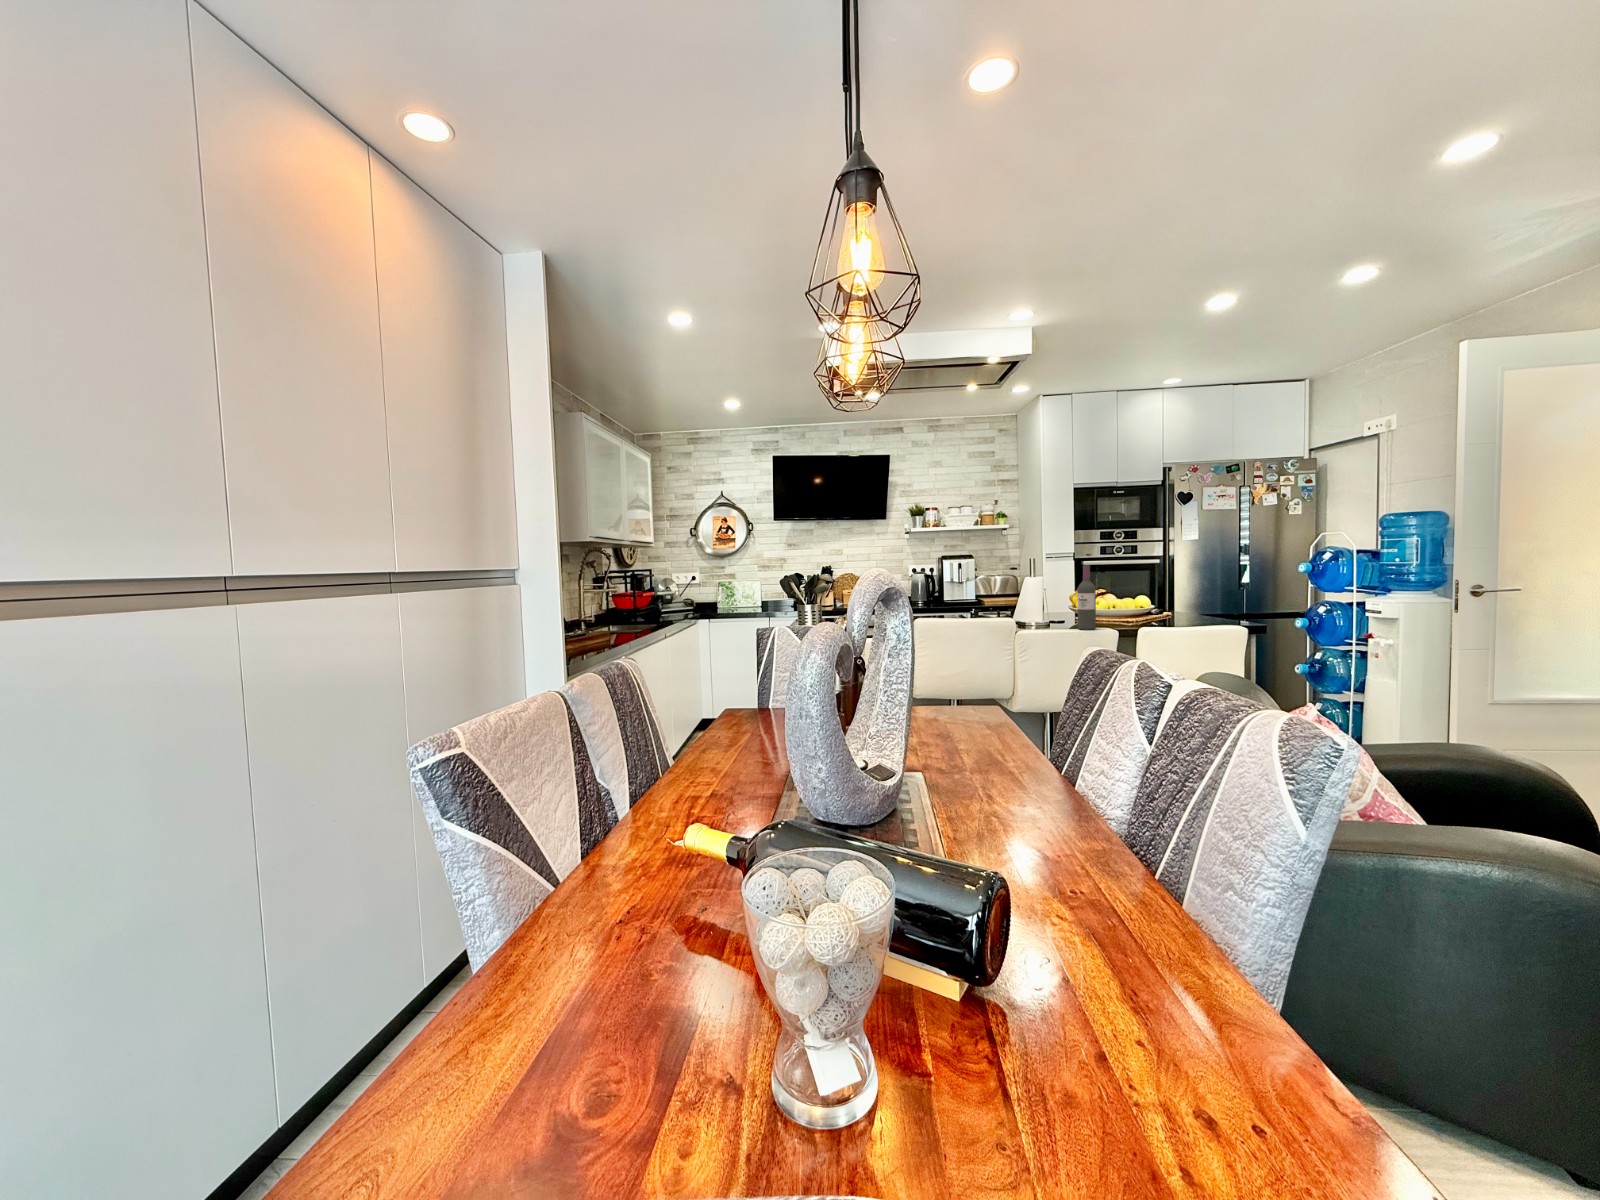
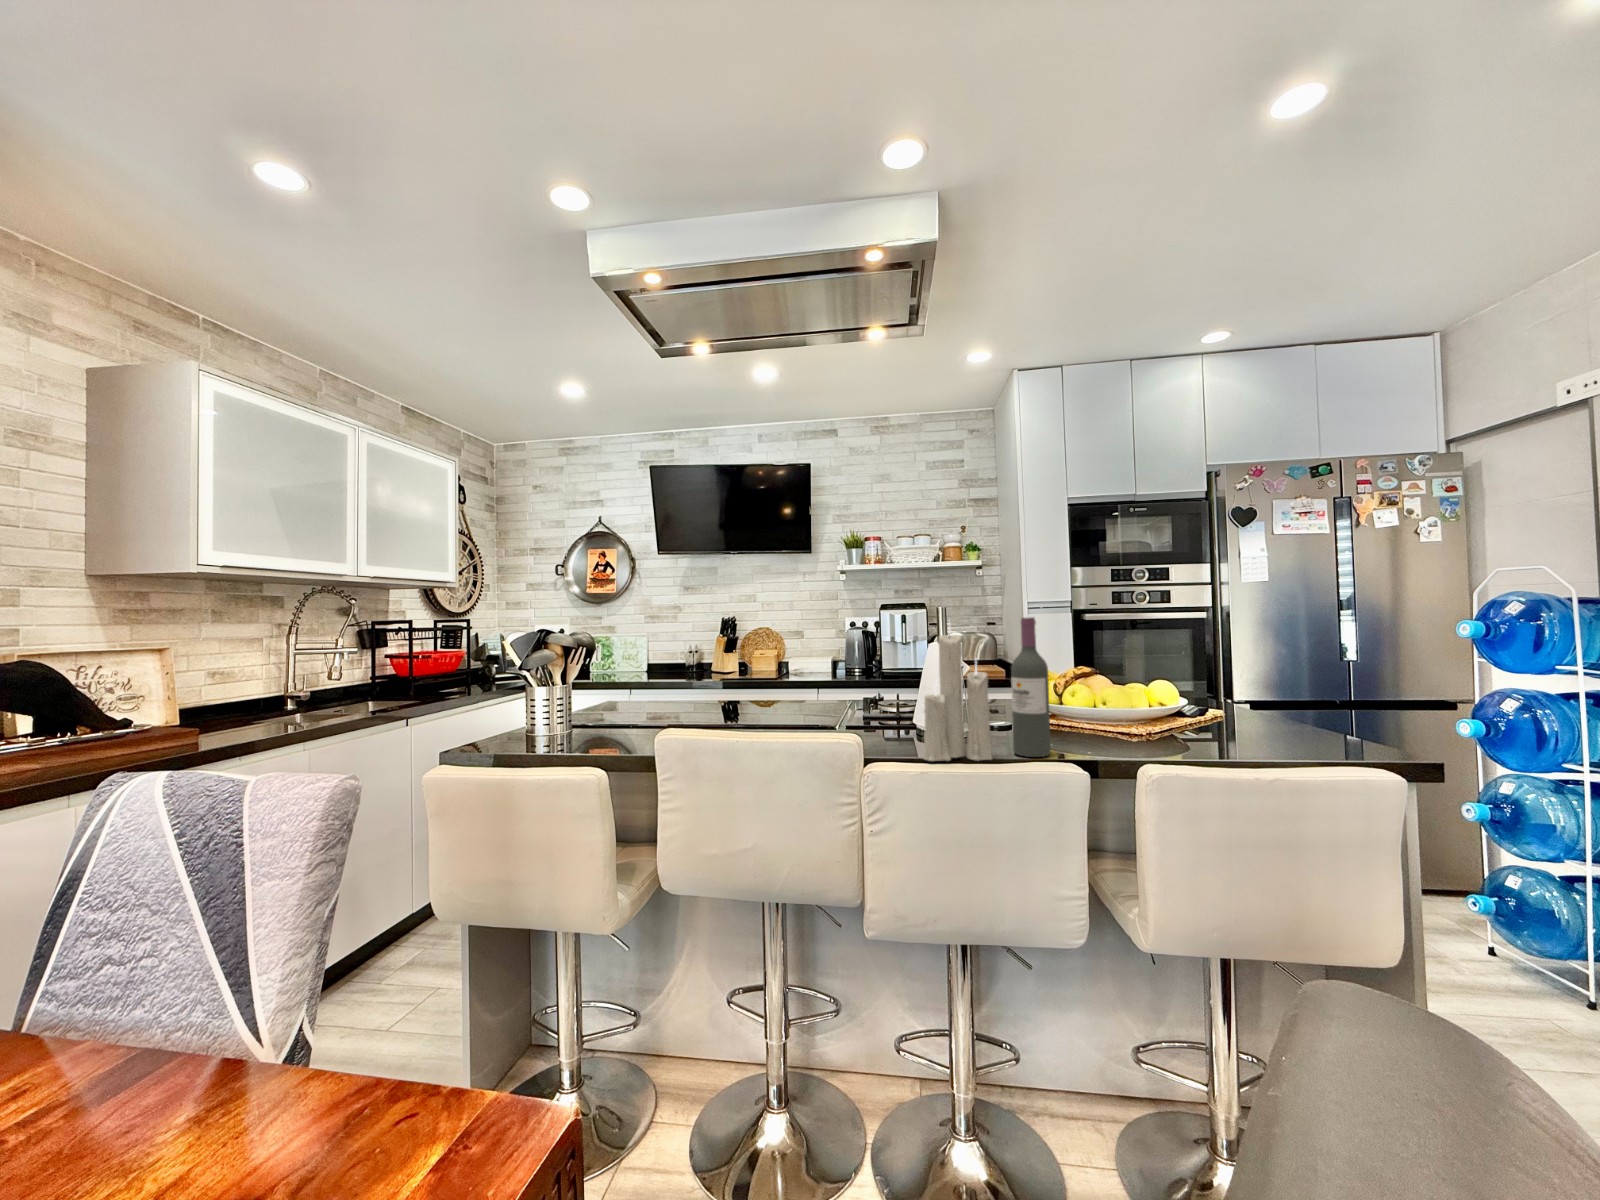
candle: none [1038,562,1071,632] -> present [922,627,993,761]

